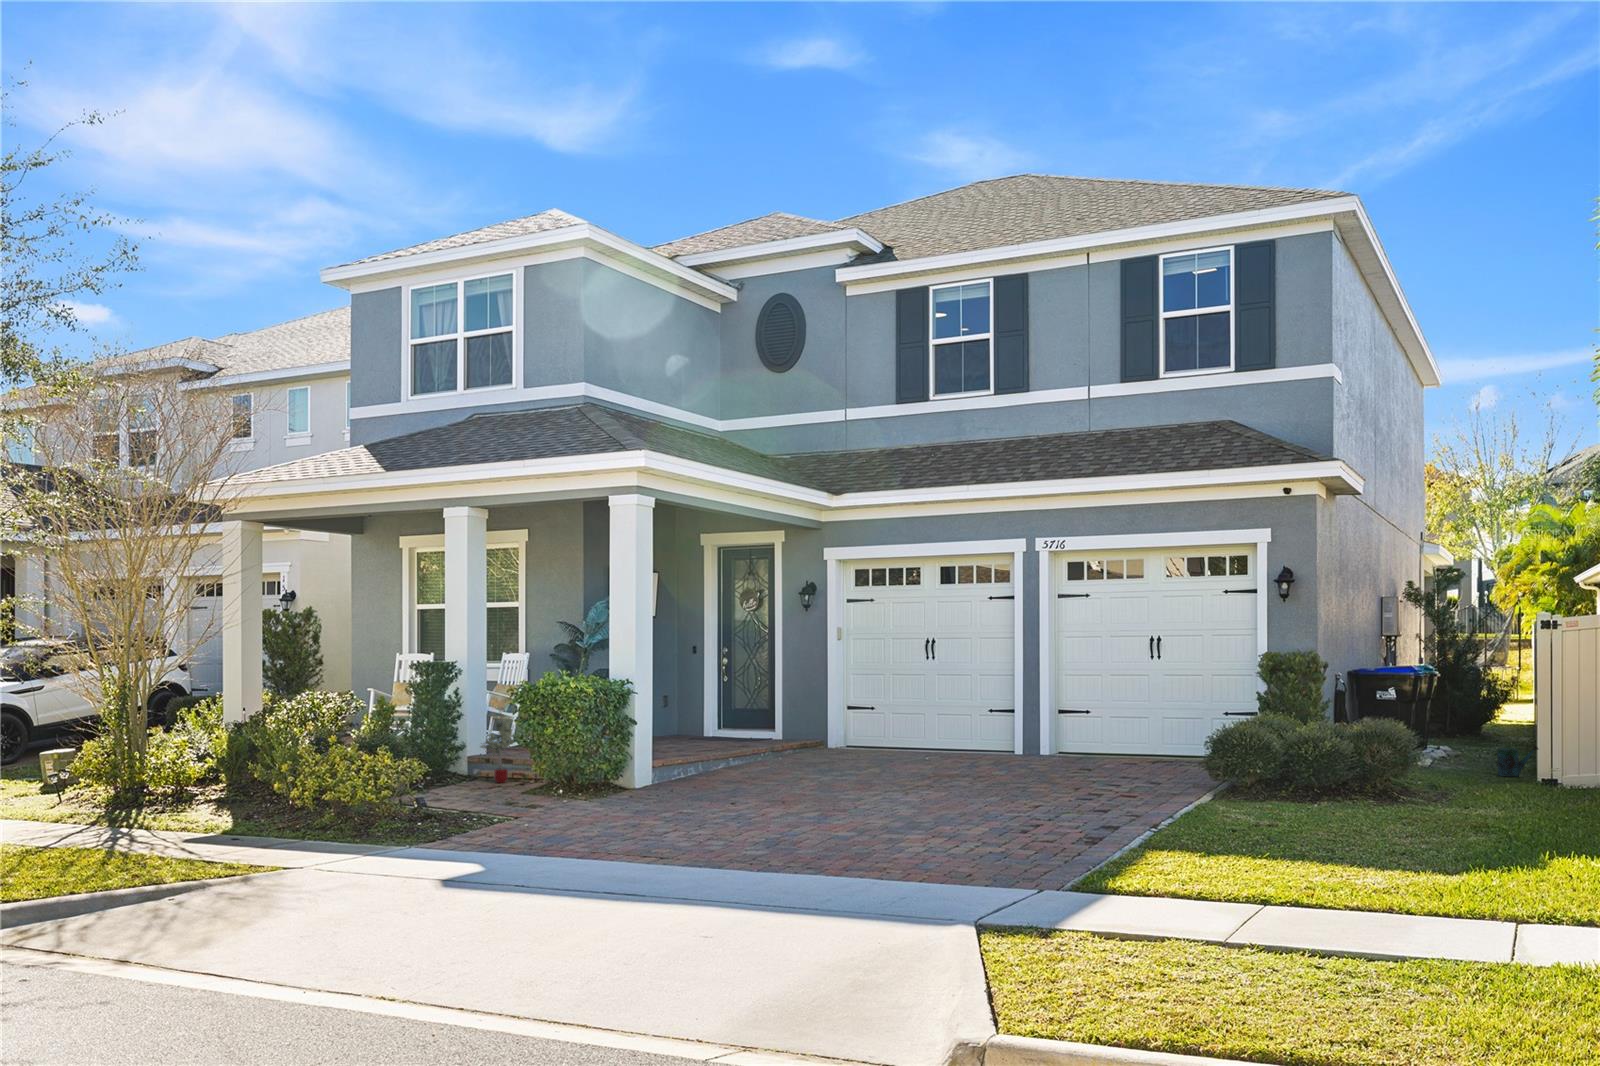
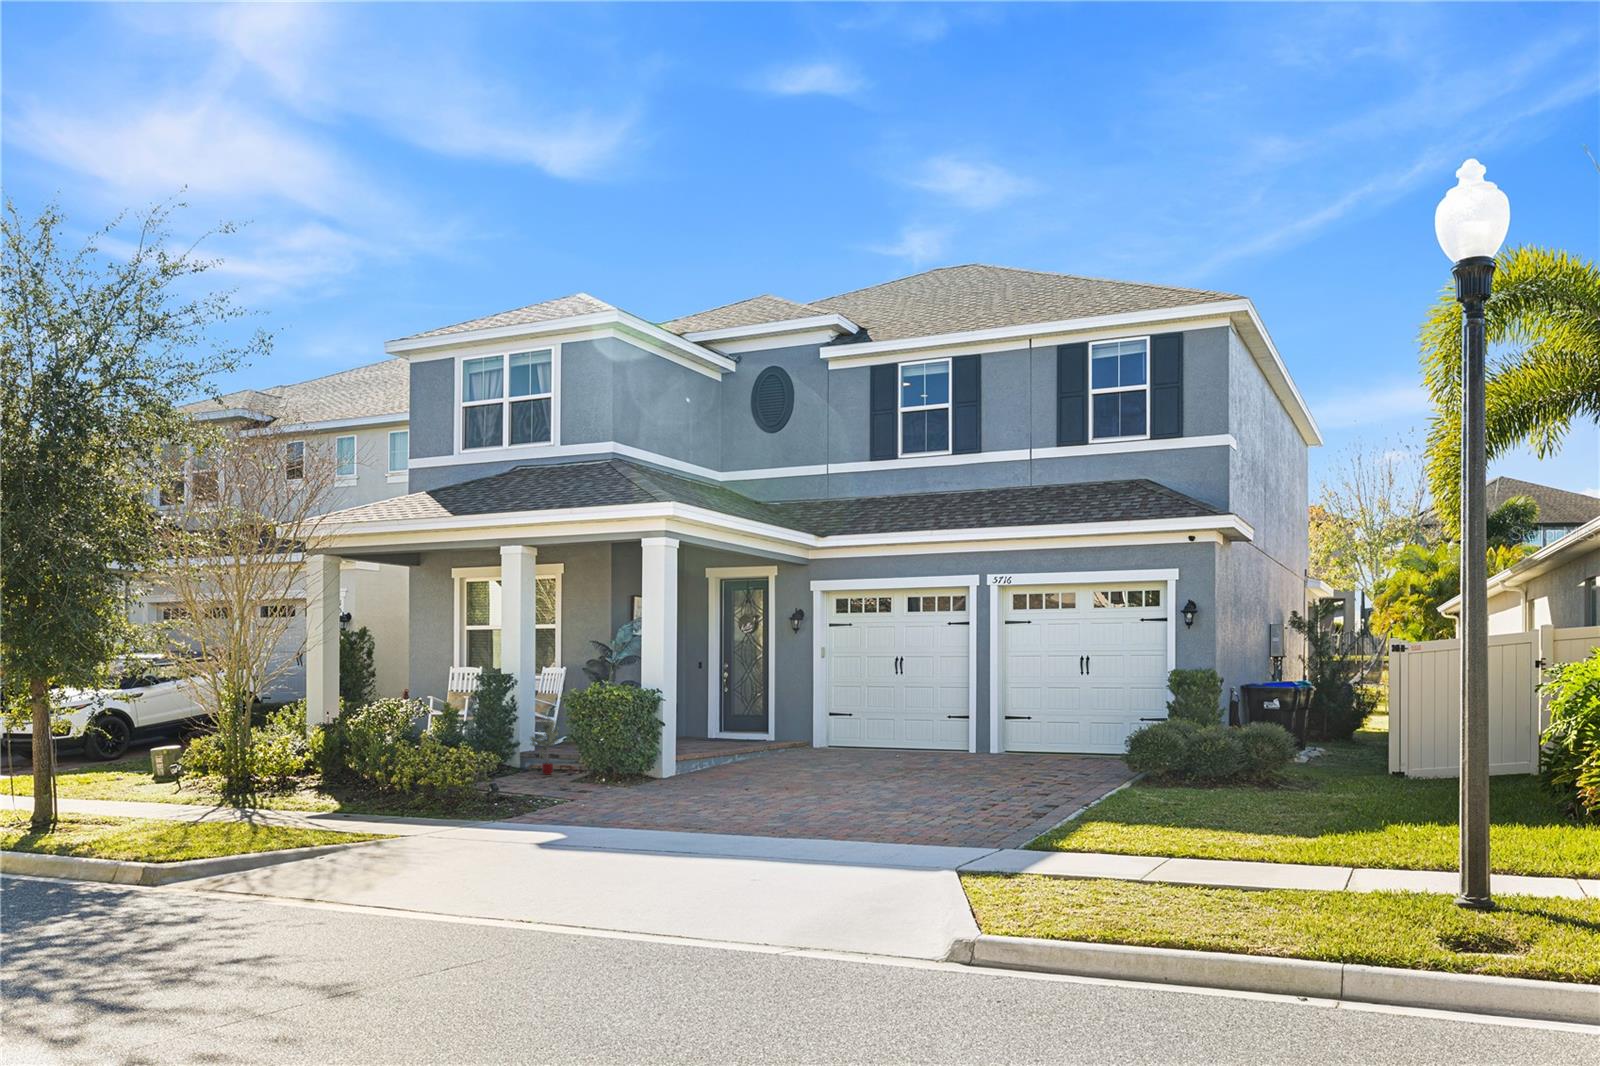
watering can: present [1497,746,1538,777] -> none [1351,744,1390,769]

